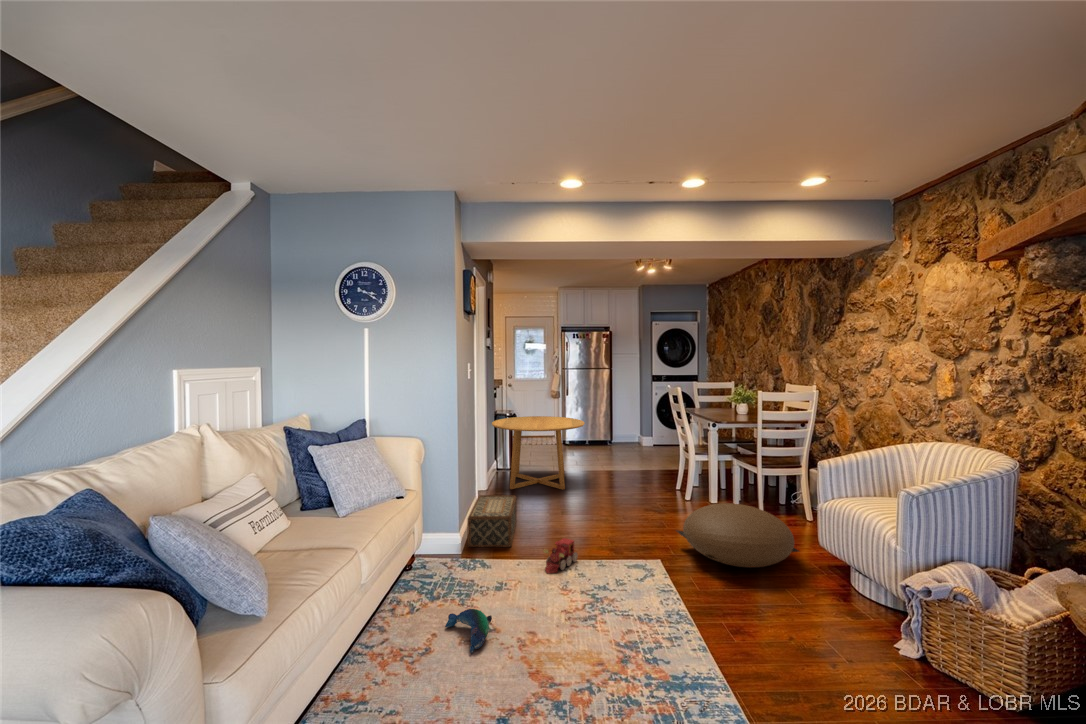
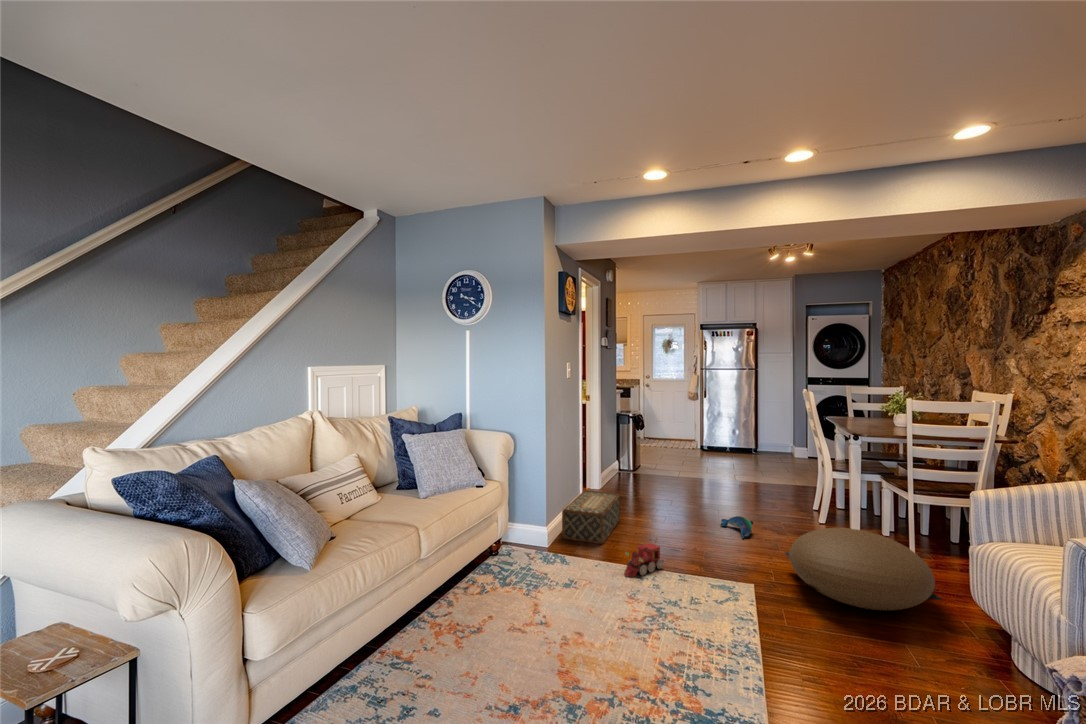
round table: present [492,416,585,490] -> none [615,416,712,493]
plush toy: present [445,609,492,653] -> present [721,516,753,538]

